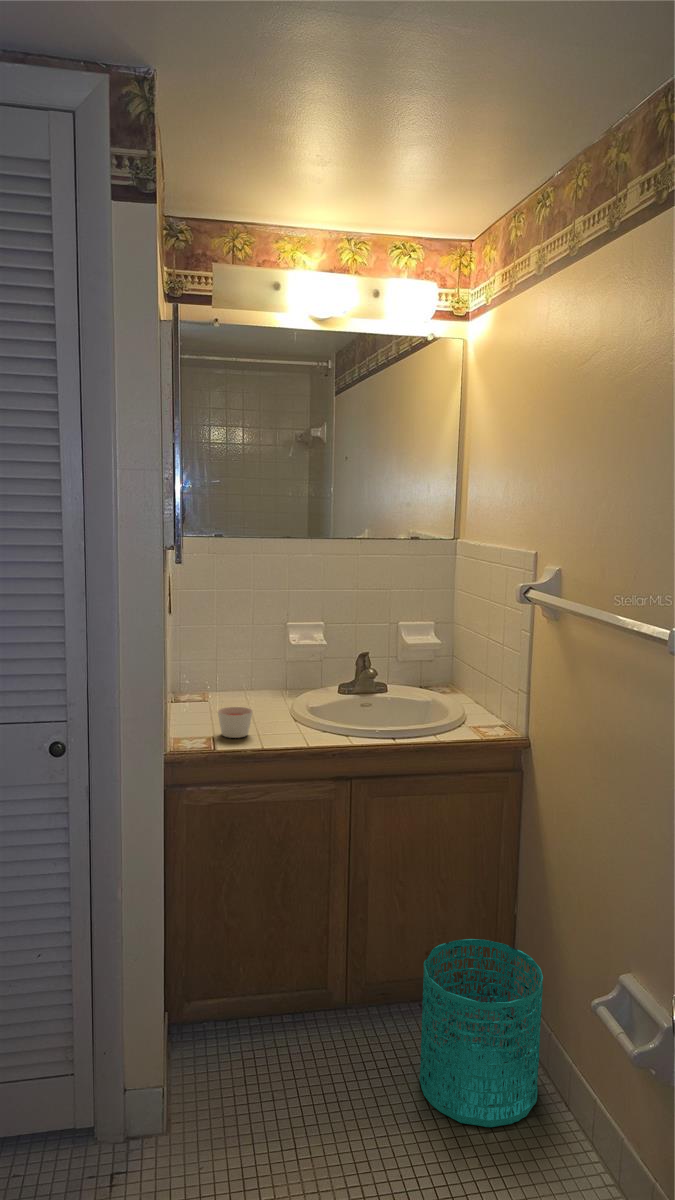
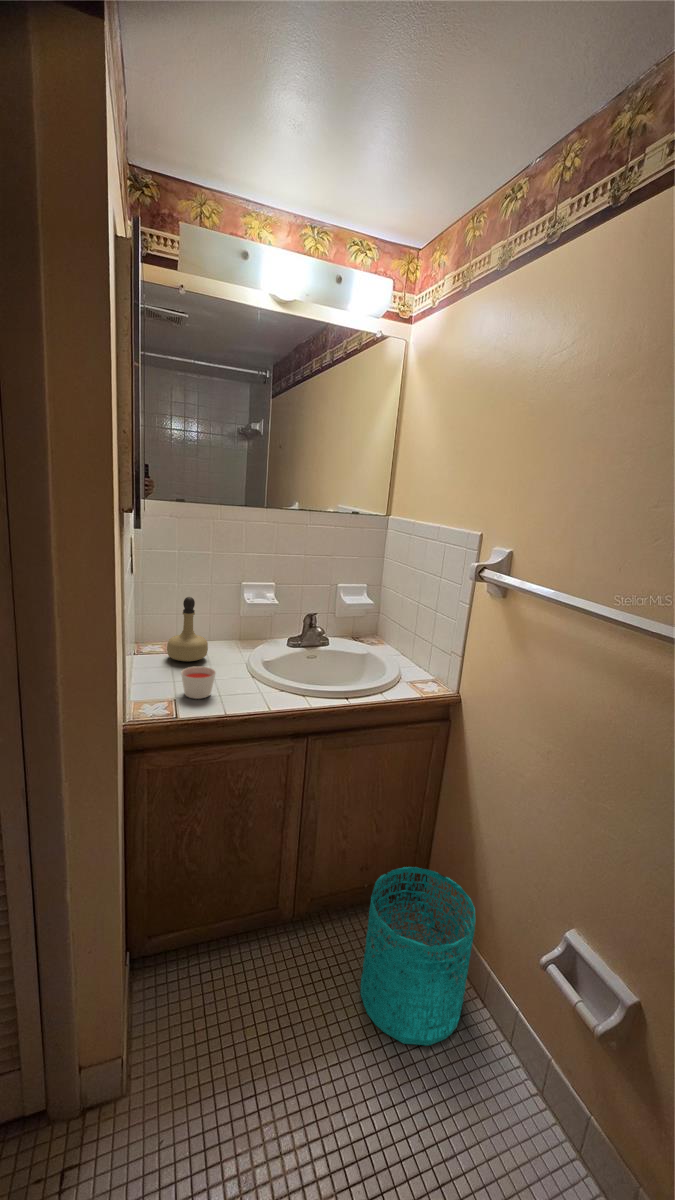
perfume bottle: none [206,637,250,708] -> present [167,597,208,662]

